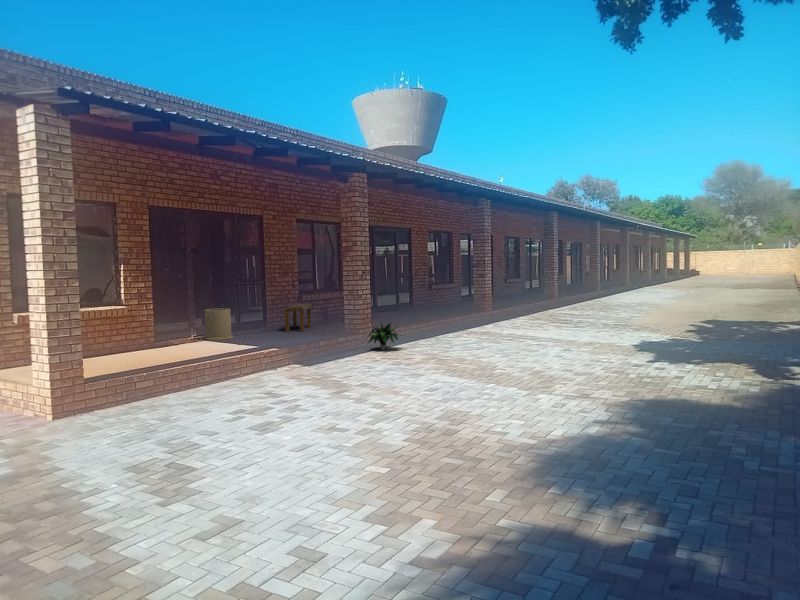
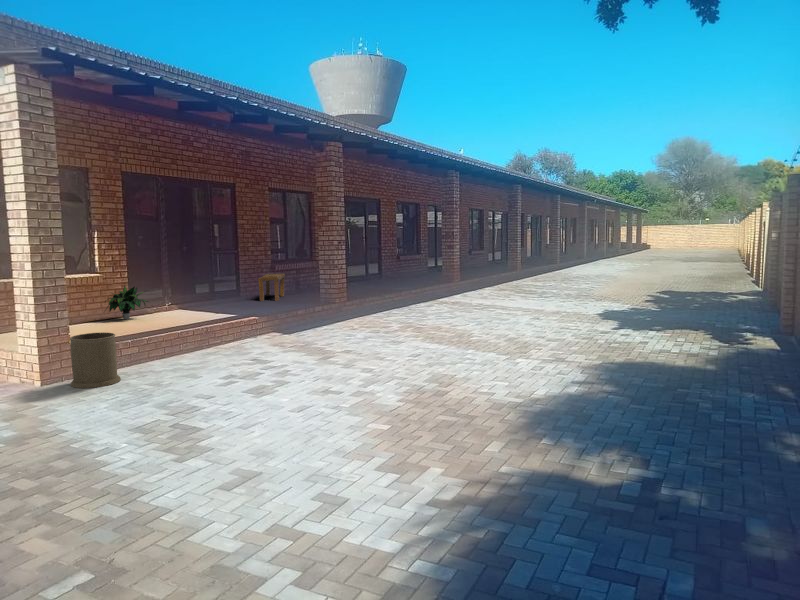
trash can: present [204,308,233,340] -> present [70,332,121,388]
potted plant: present [368,322,399,350] -> present [106,286,148,320]

